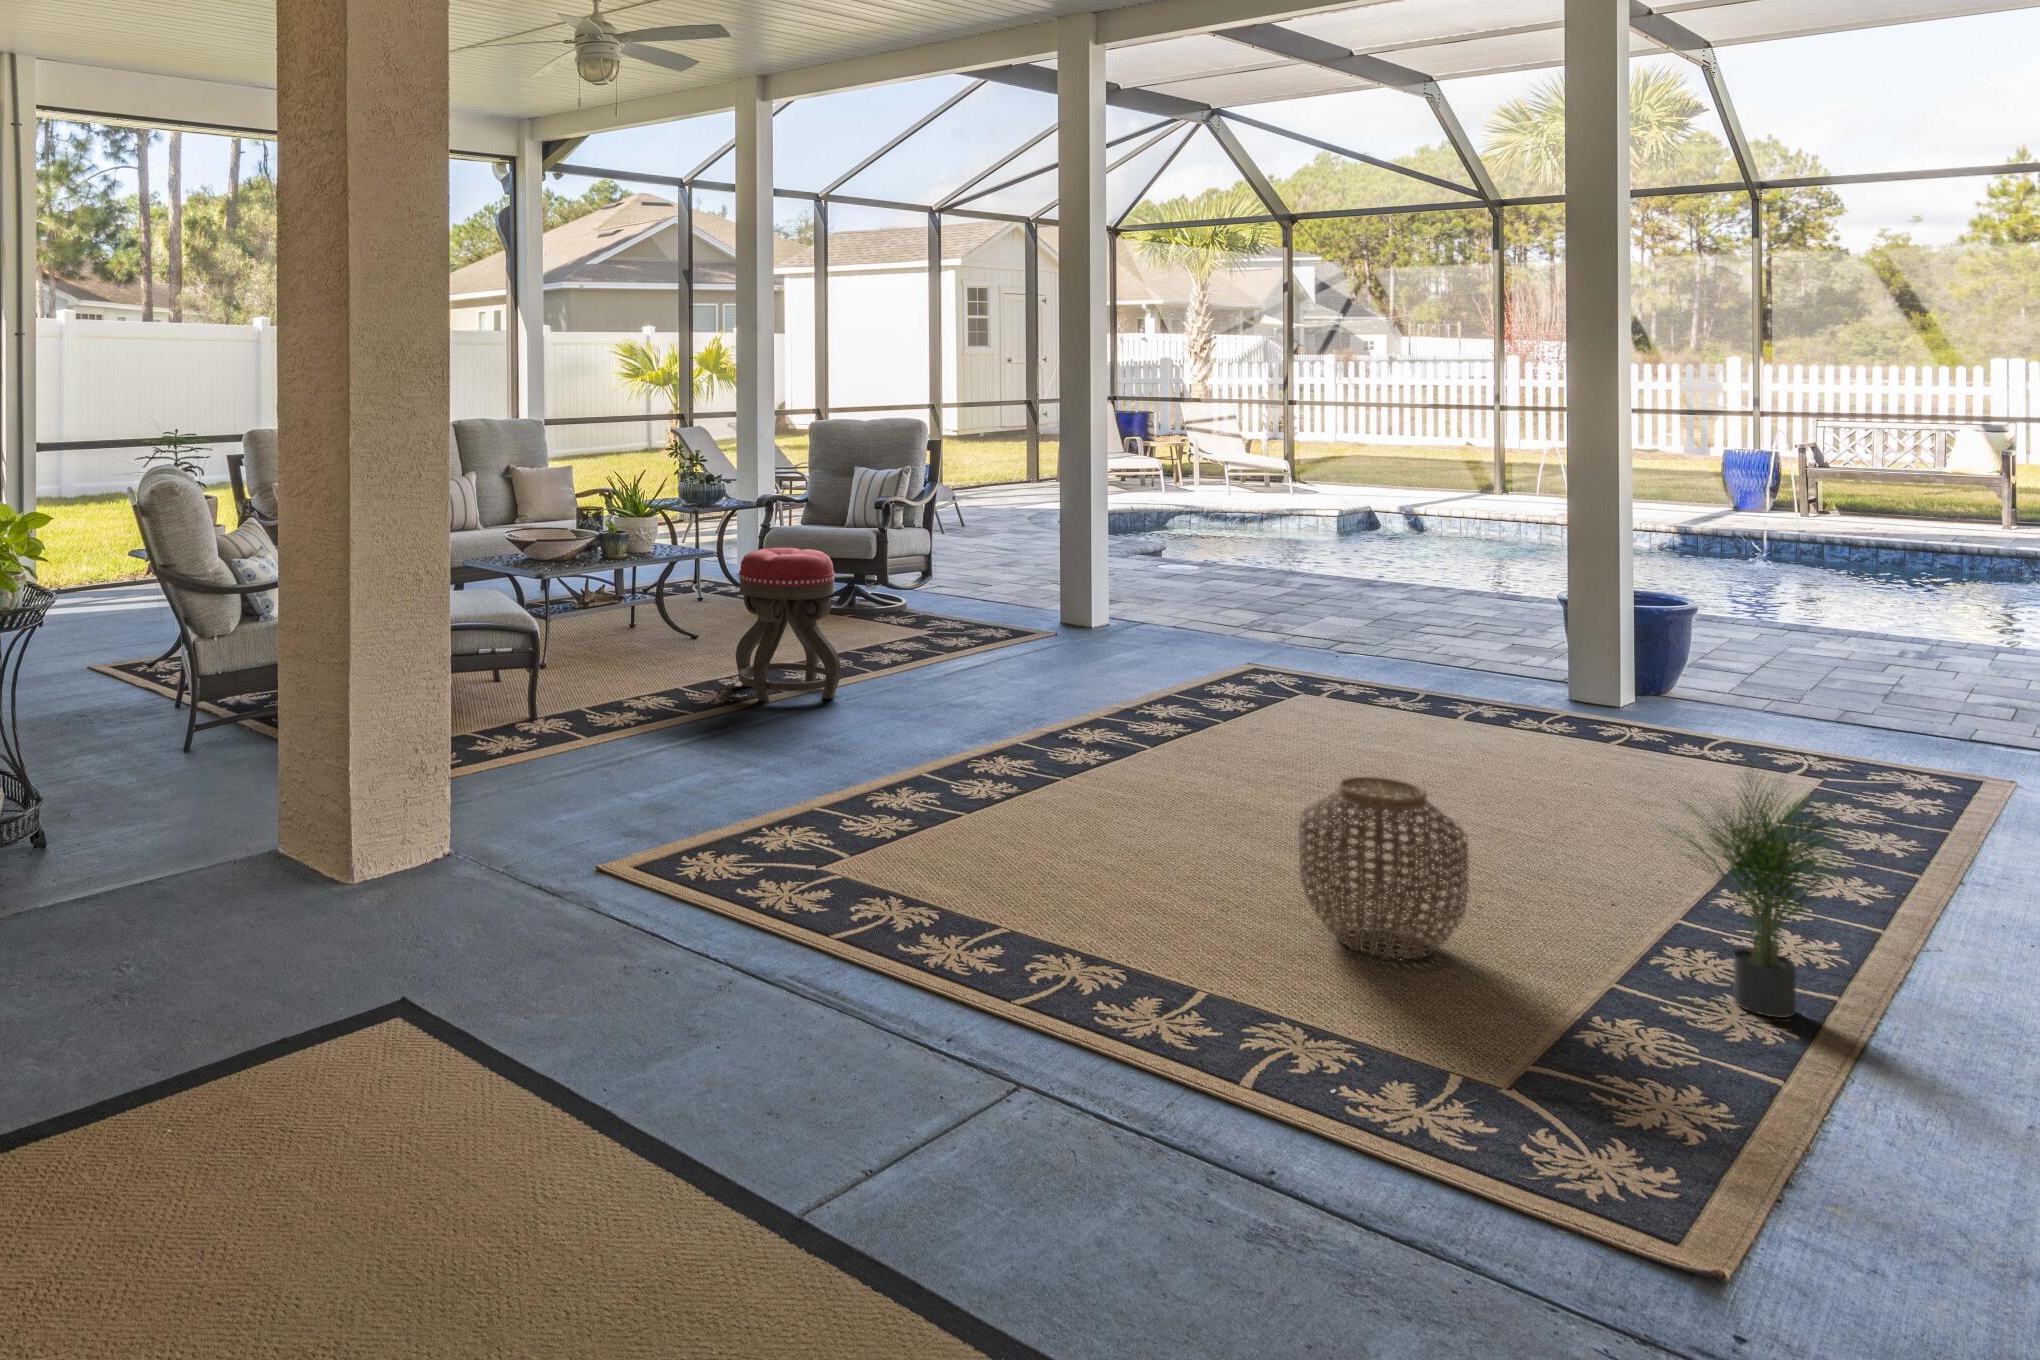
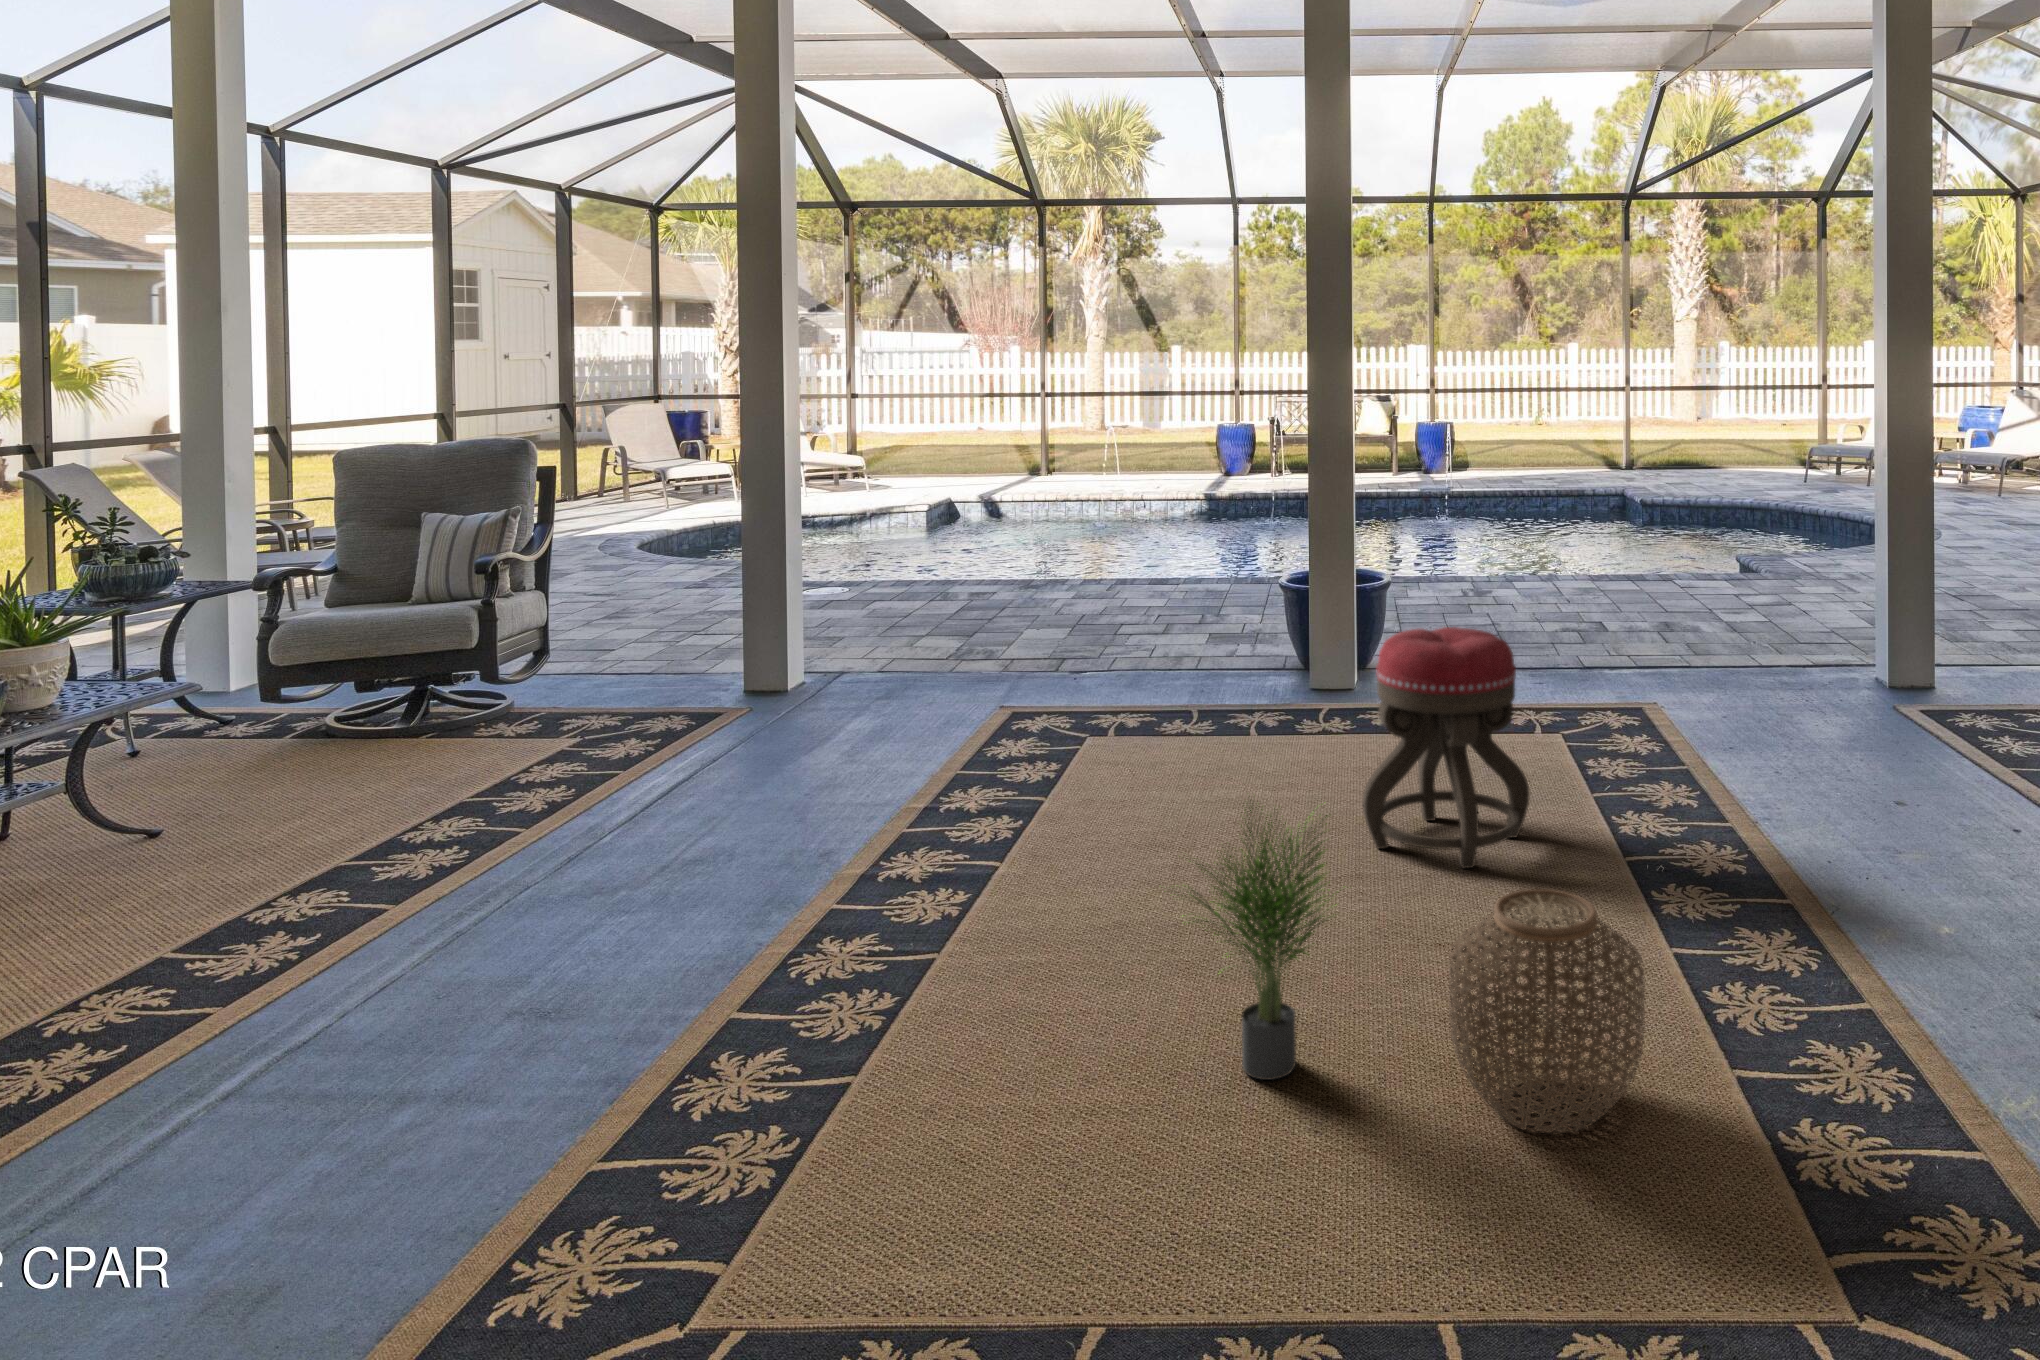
ottoman: present [736,548,841,702] -> present [1363,627,1530,868]
potted plant: present [1667,773,1844,1018] -> present [1176,800,1334,1080]

